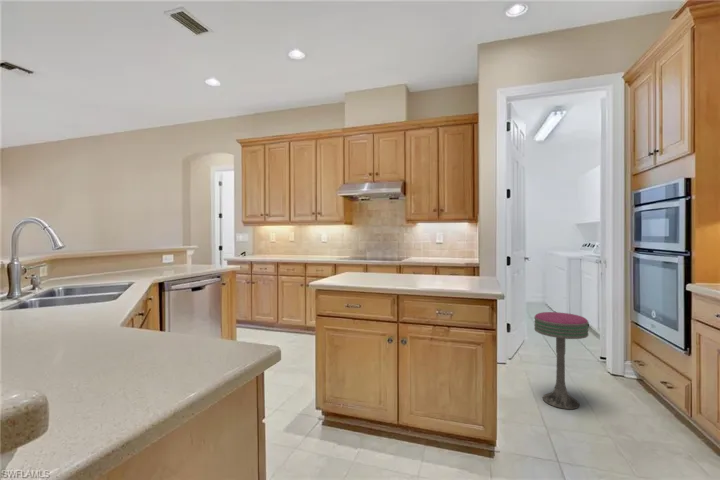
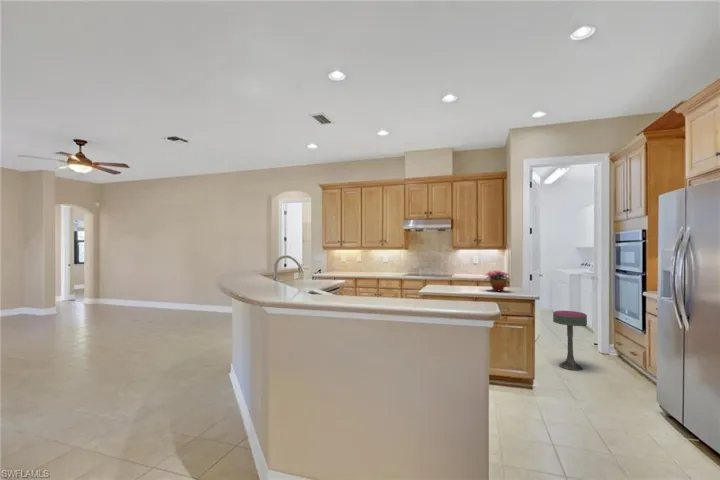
flower arrangement: none [410,248,463,284] -> present [486,271,509,291]

